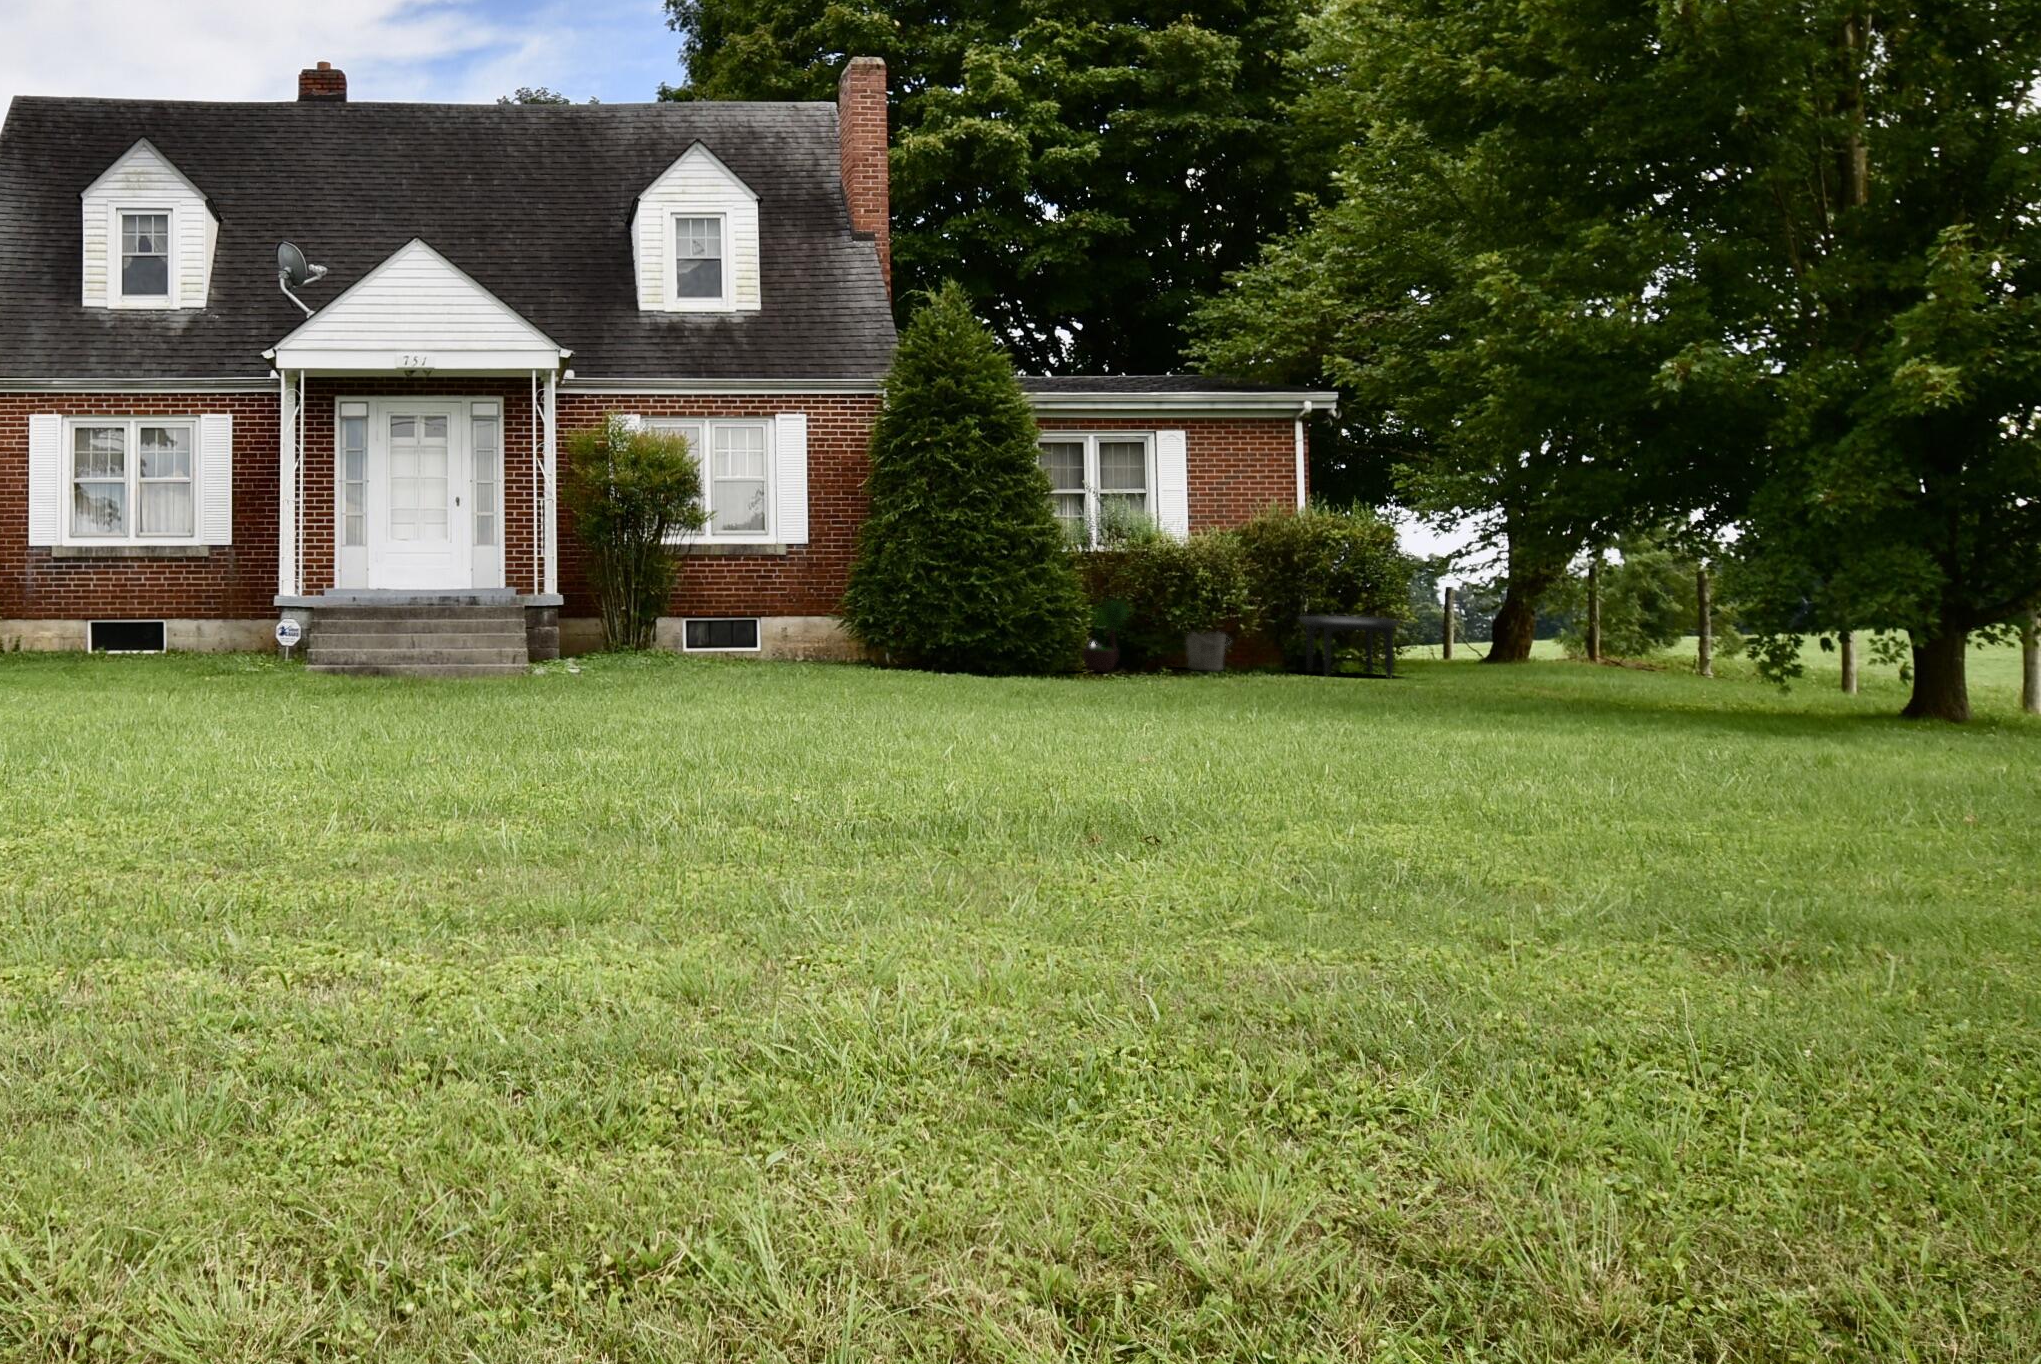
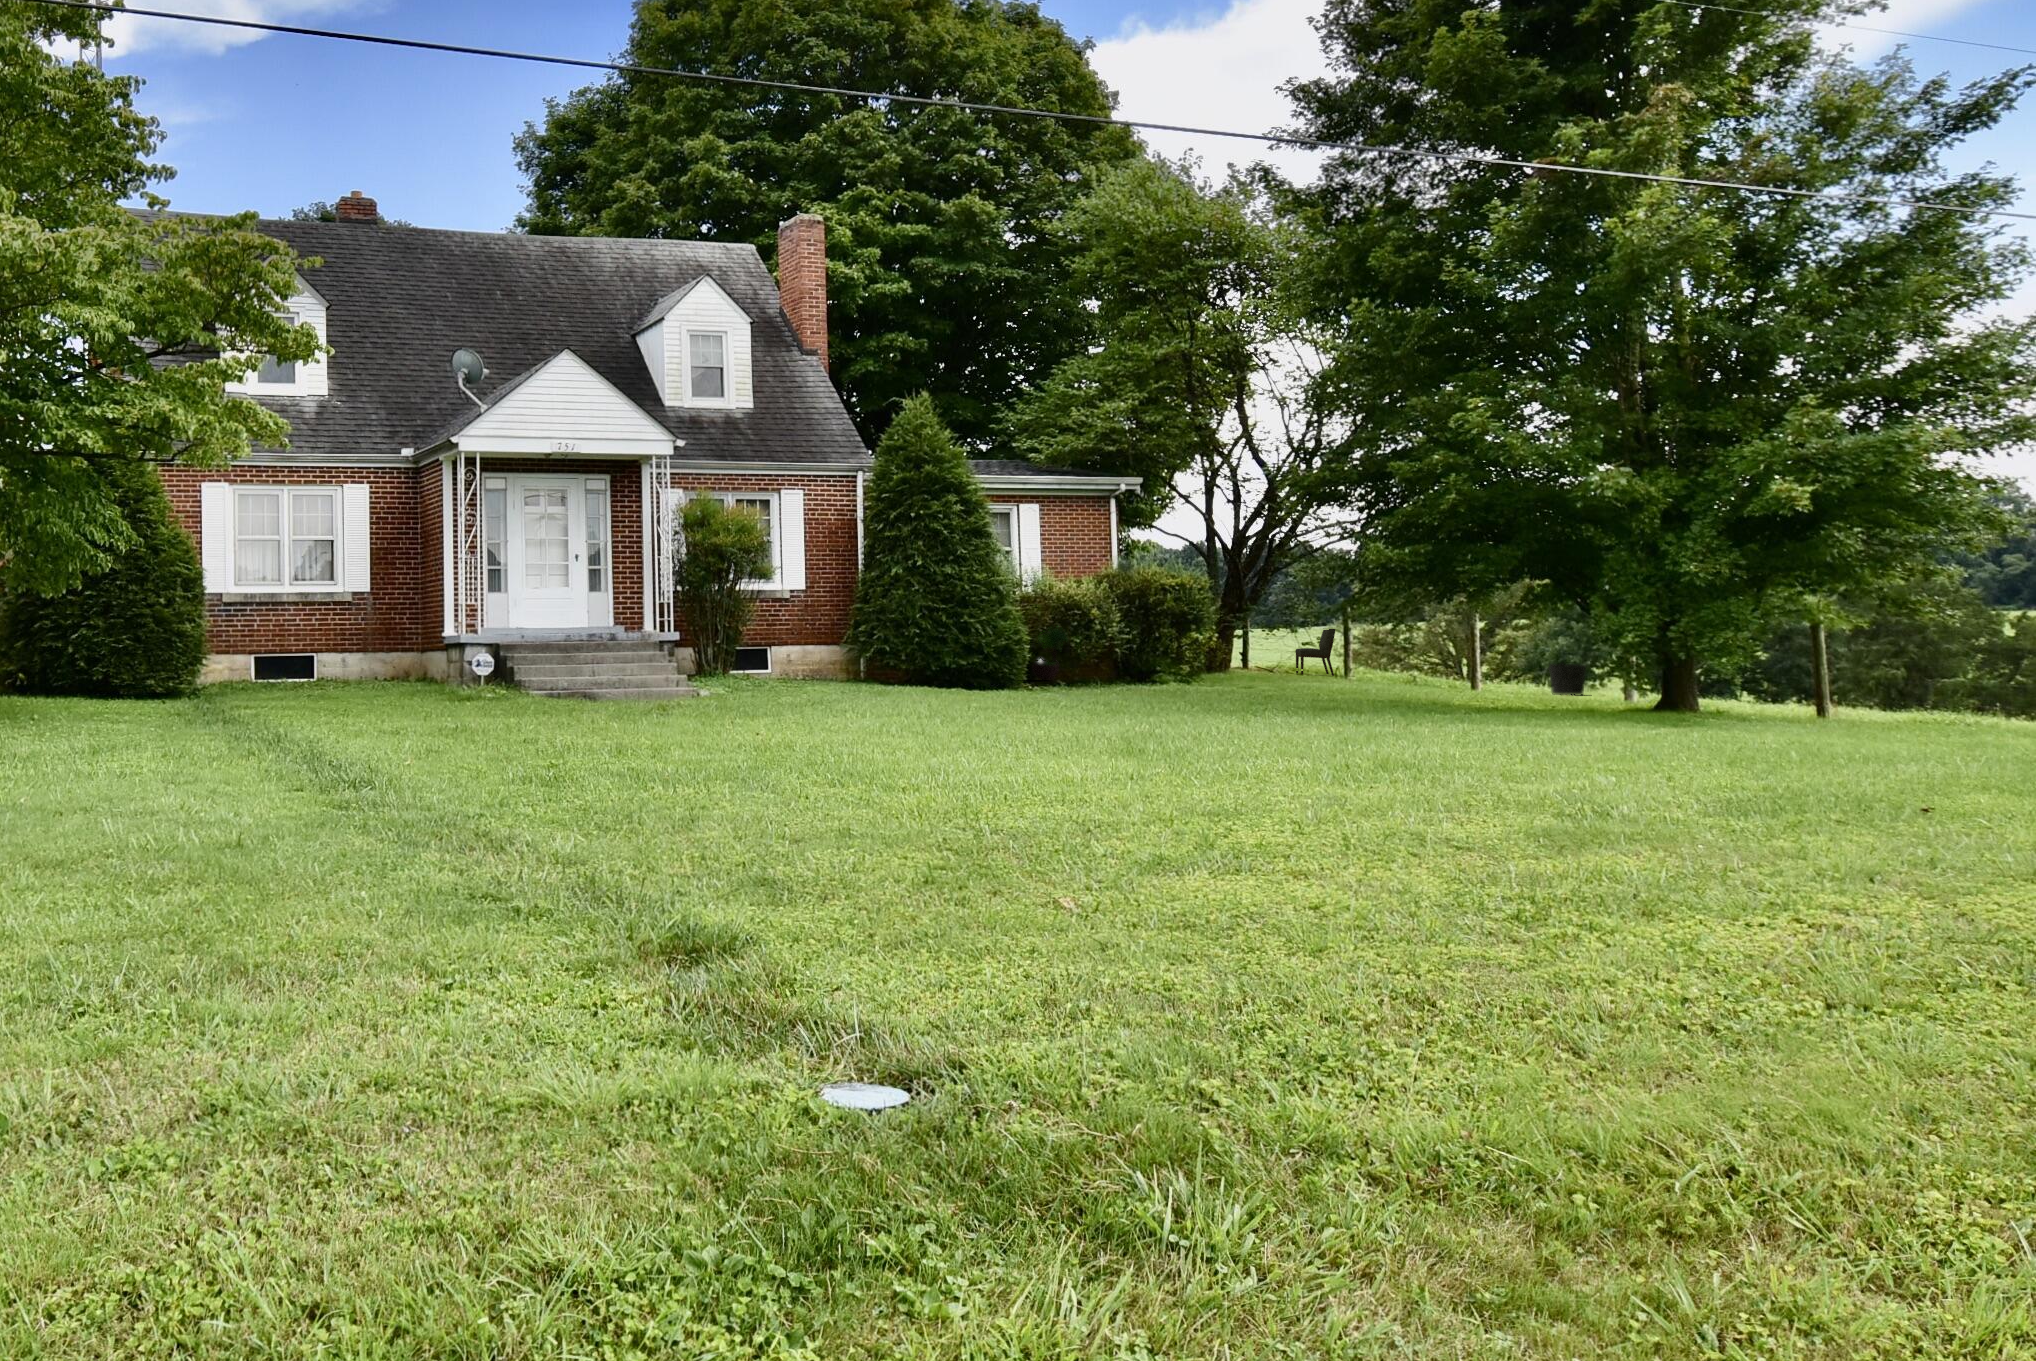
chair: none [1648,595,1704,671] -> present [1295,629,1335,675]
round table: present [1299,616,1402,678] -> none [1145,639,1218,682]
bucket: present [1186,632,1226,671] -> present [1549,663,1586,695]

